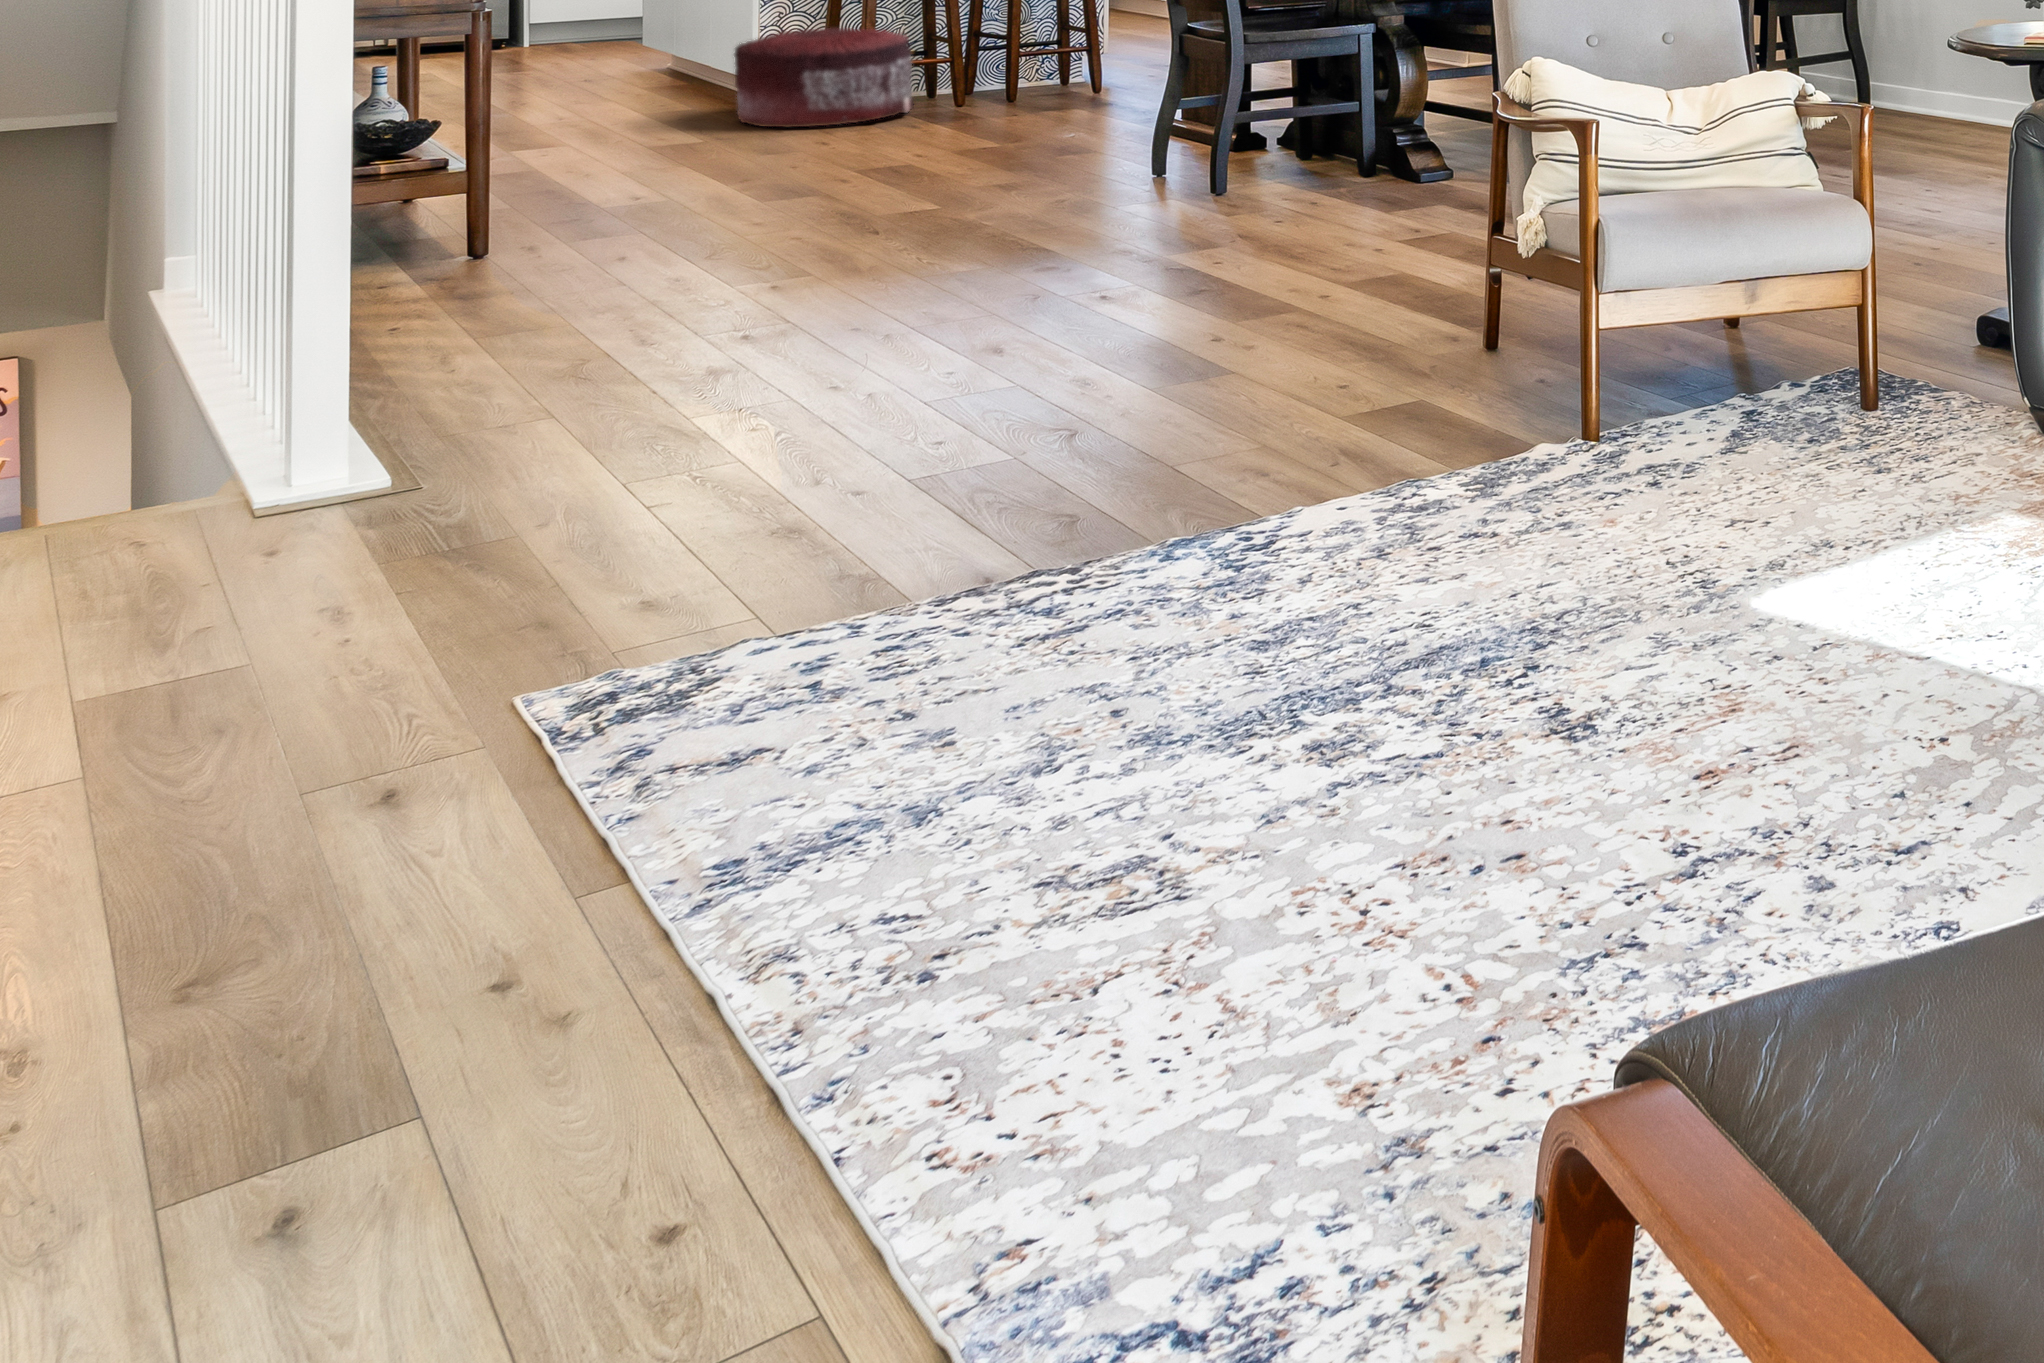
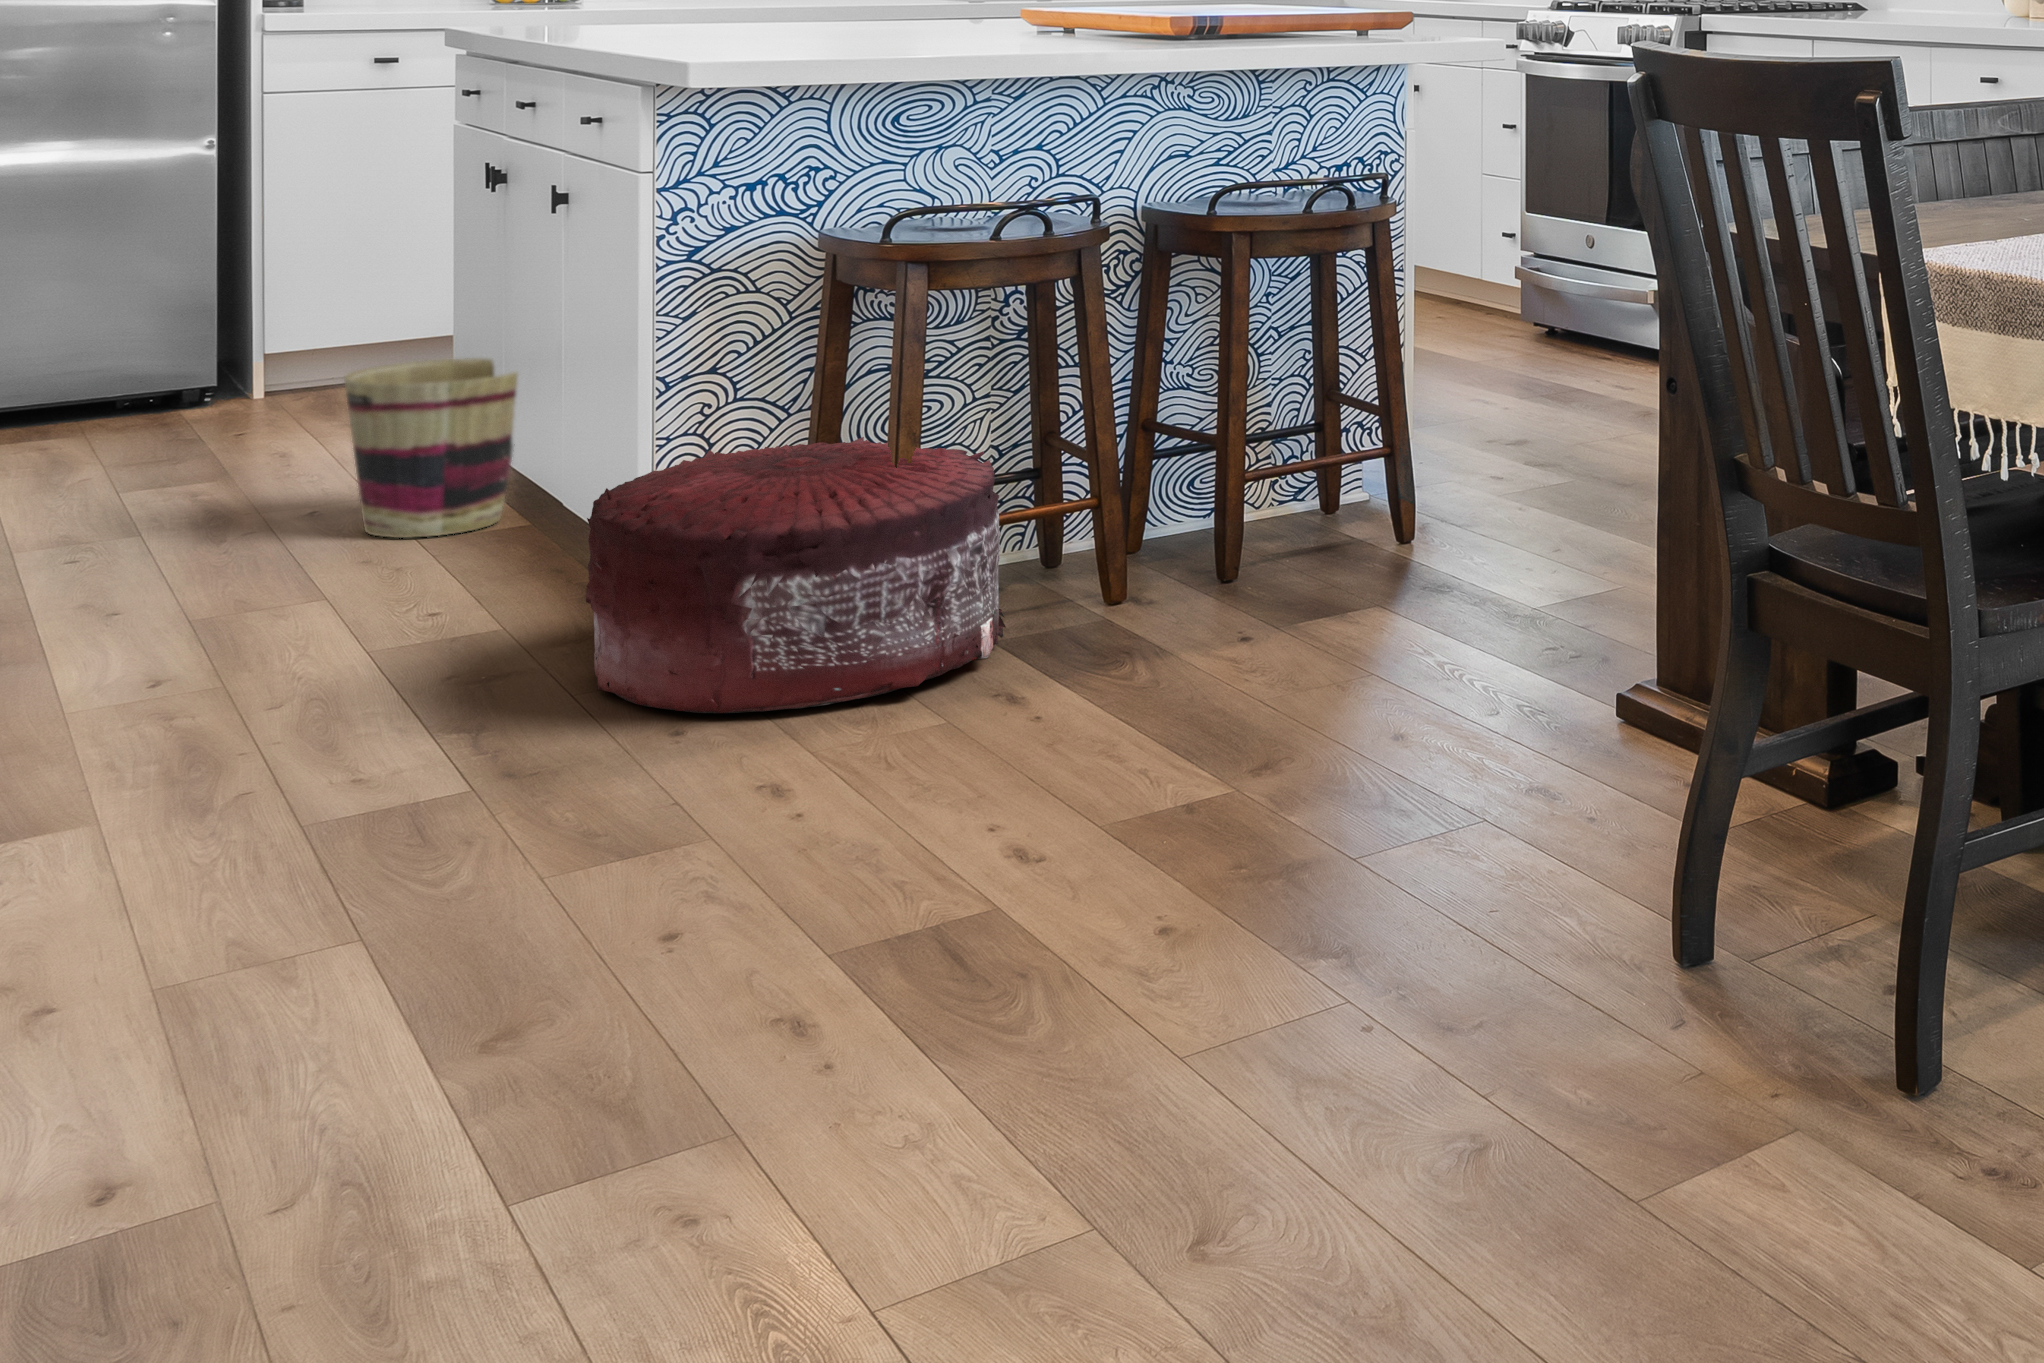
basket: none [592,9,679,88] -> present [344,358,518,538]

